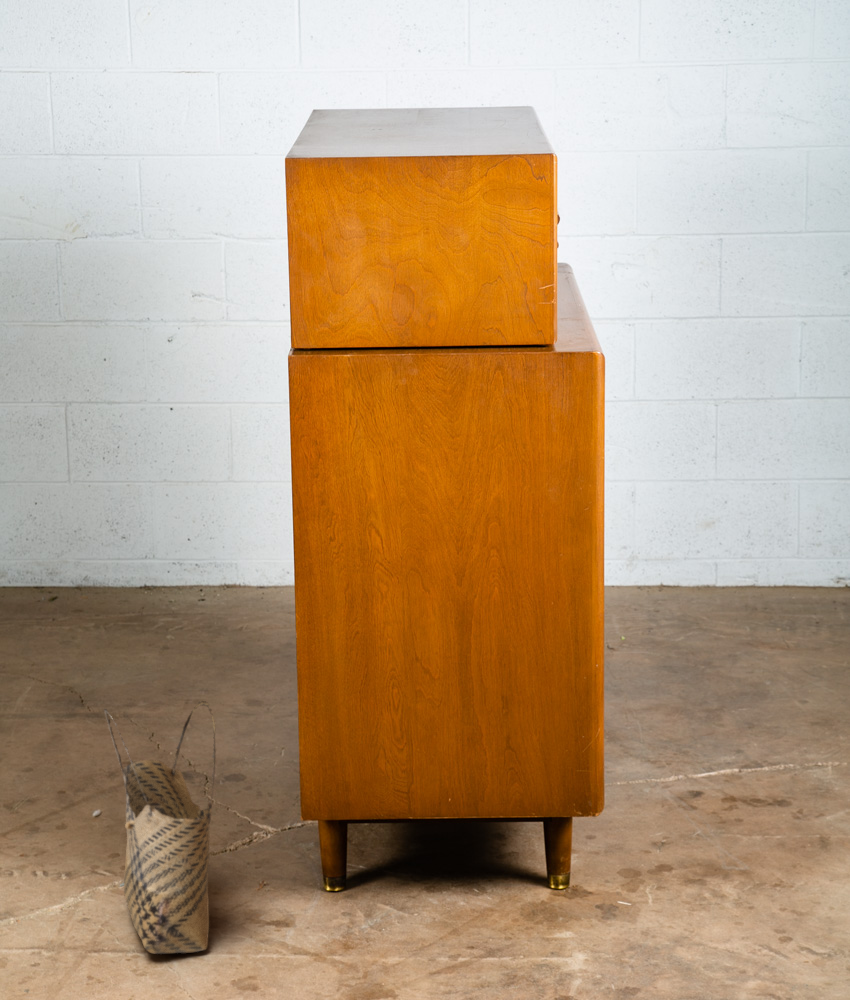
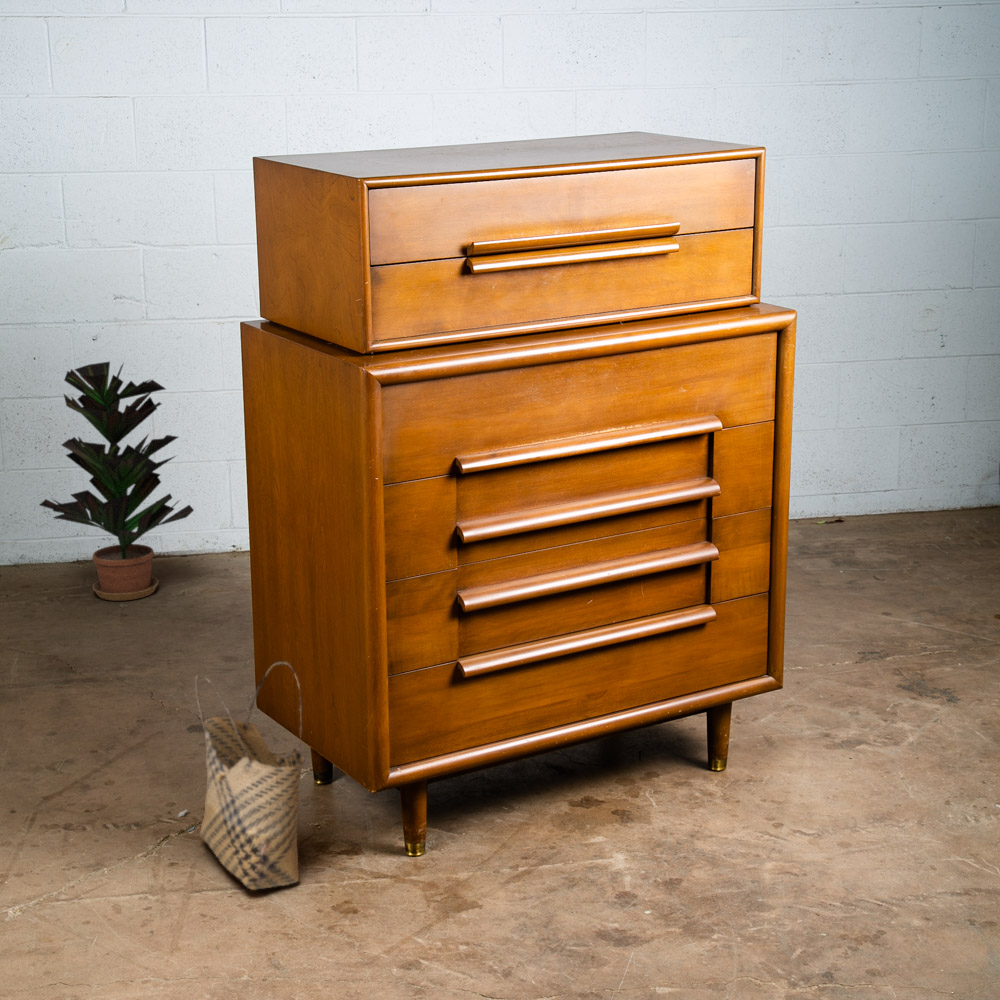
potted plant: none [90,369,251,632] -> present [40,362,194,601]

